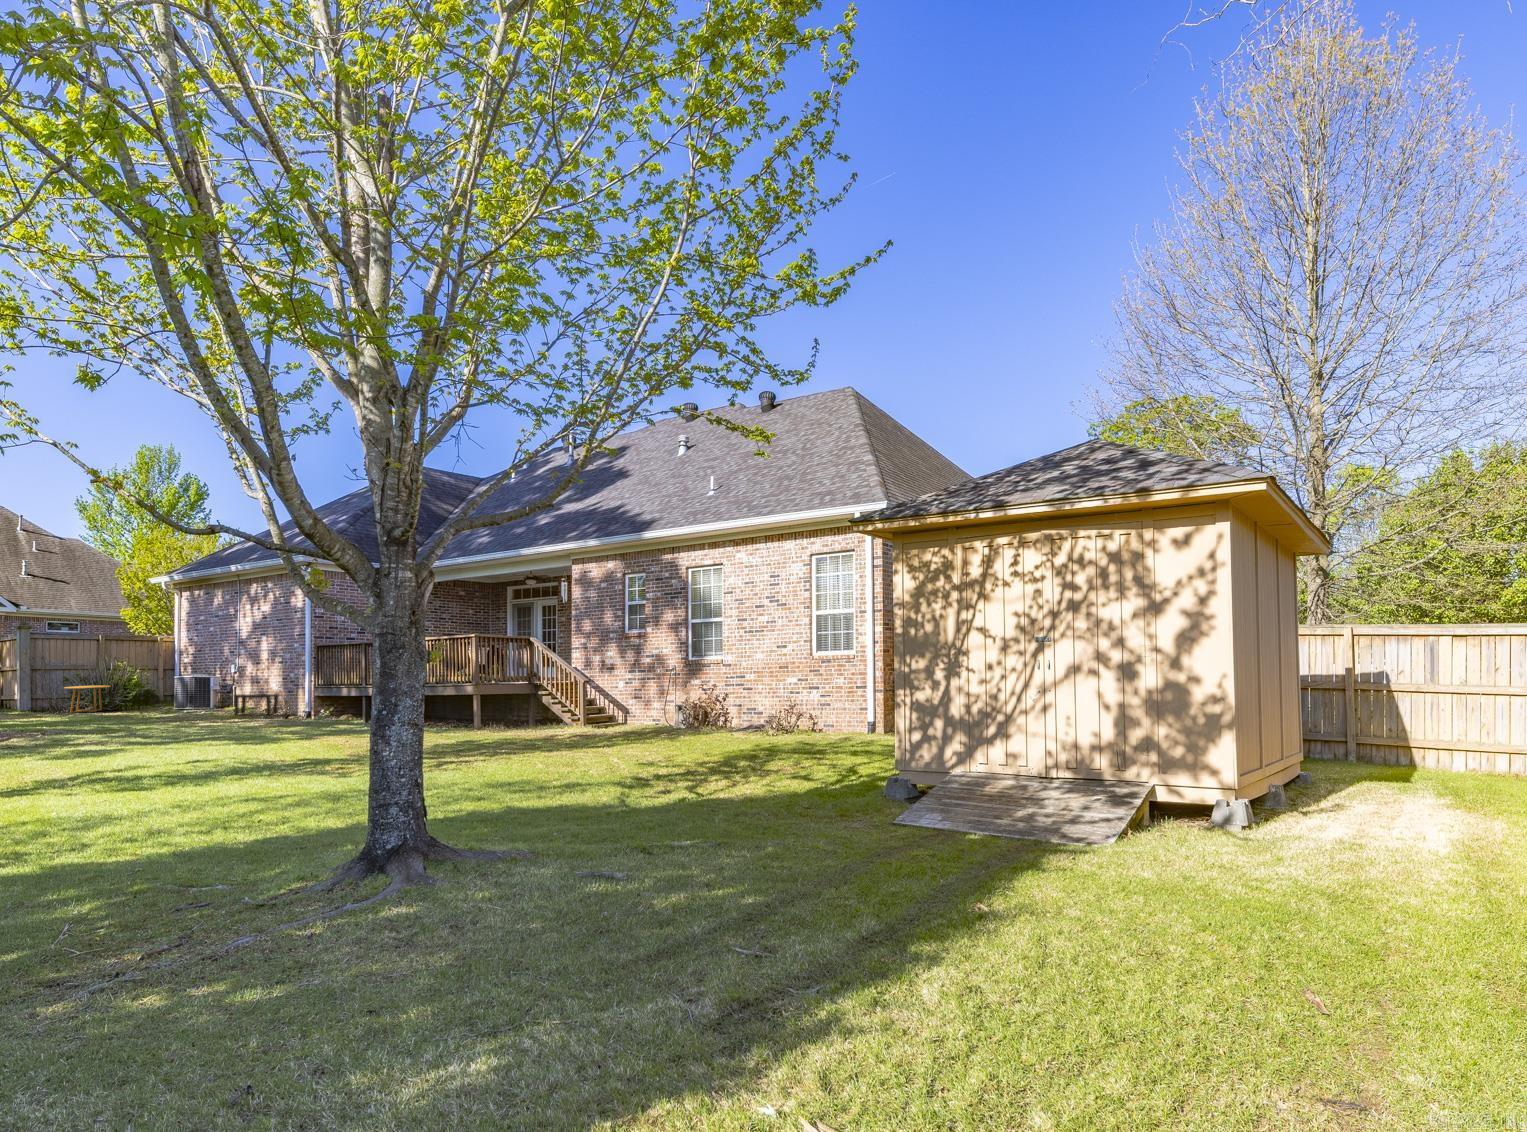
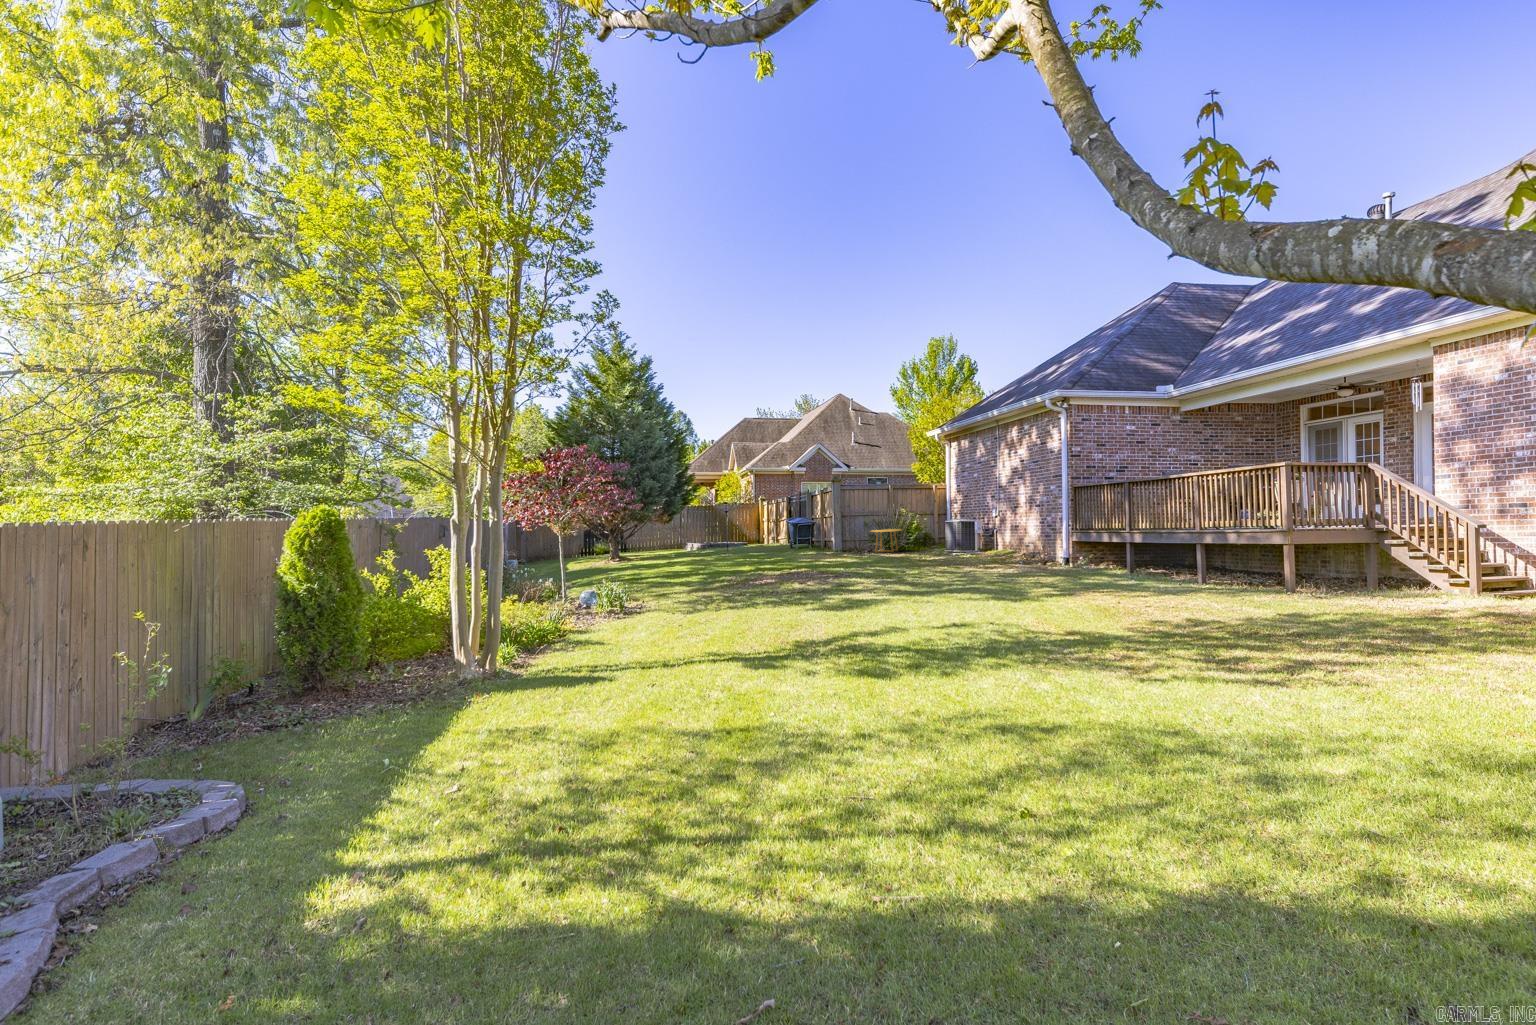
bench: present [234,694,279,715] -> none [997,539,1038,561]

